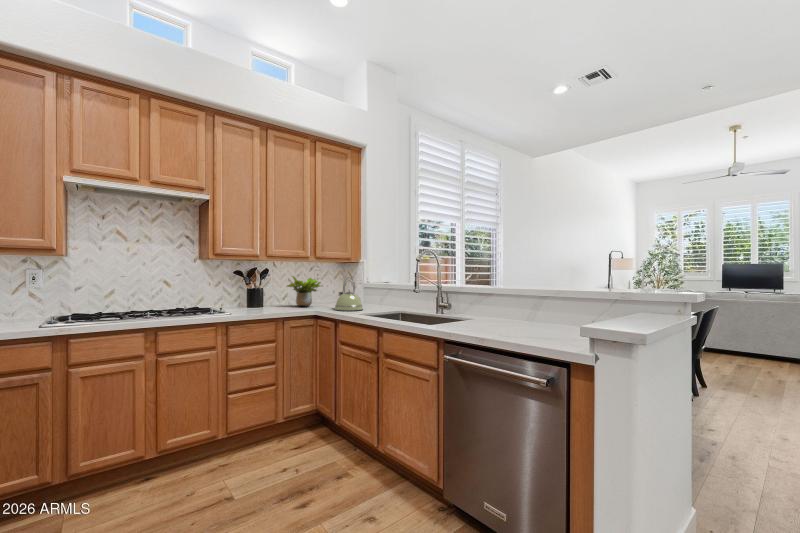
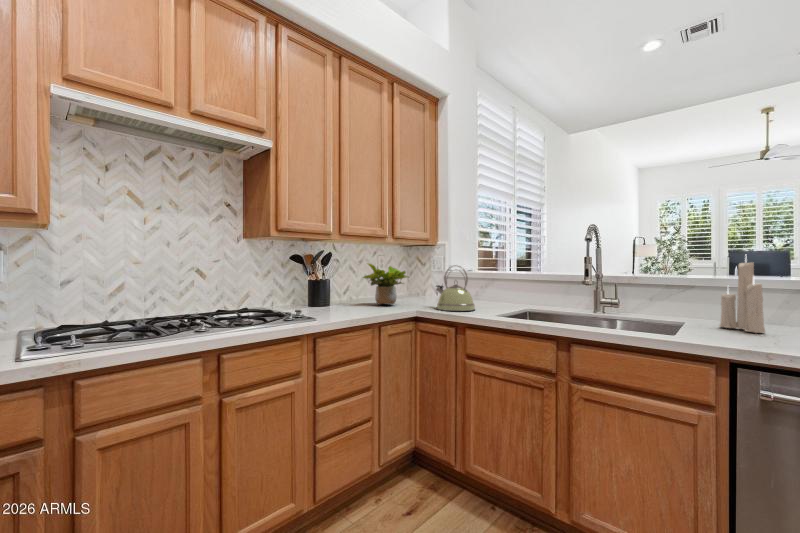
candle: none [488,266,505,324] -> present [719,259,765,333]

